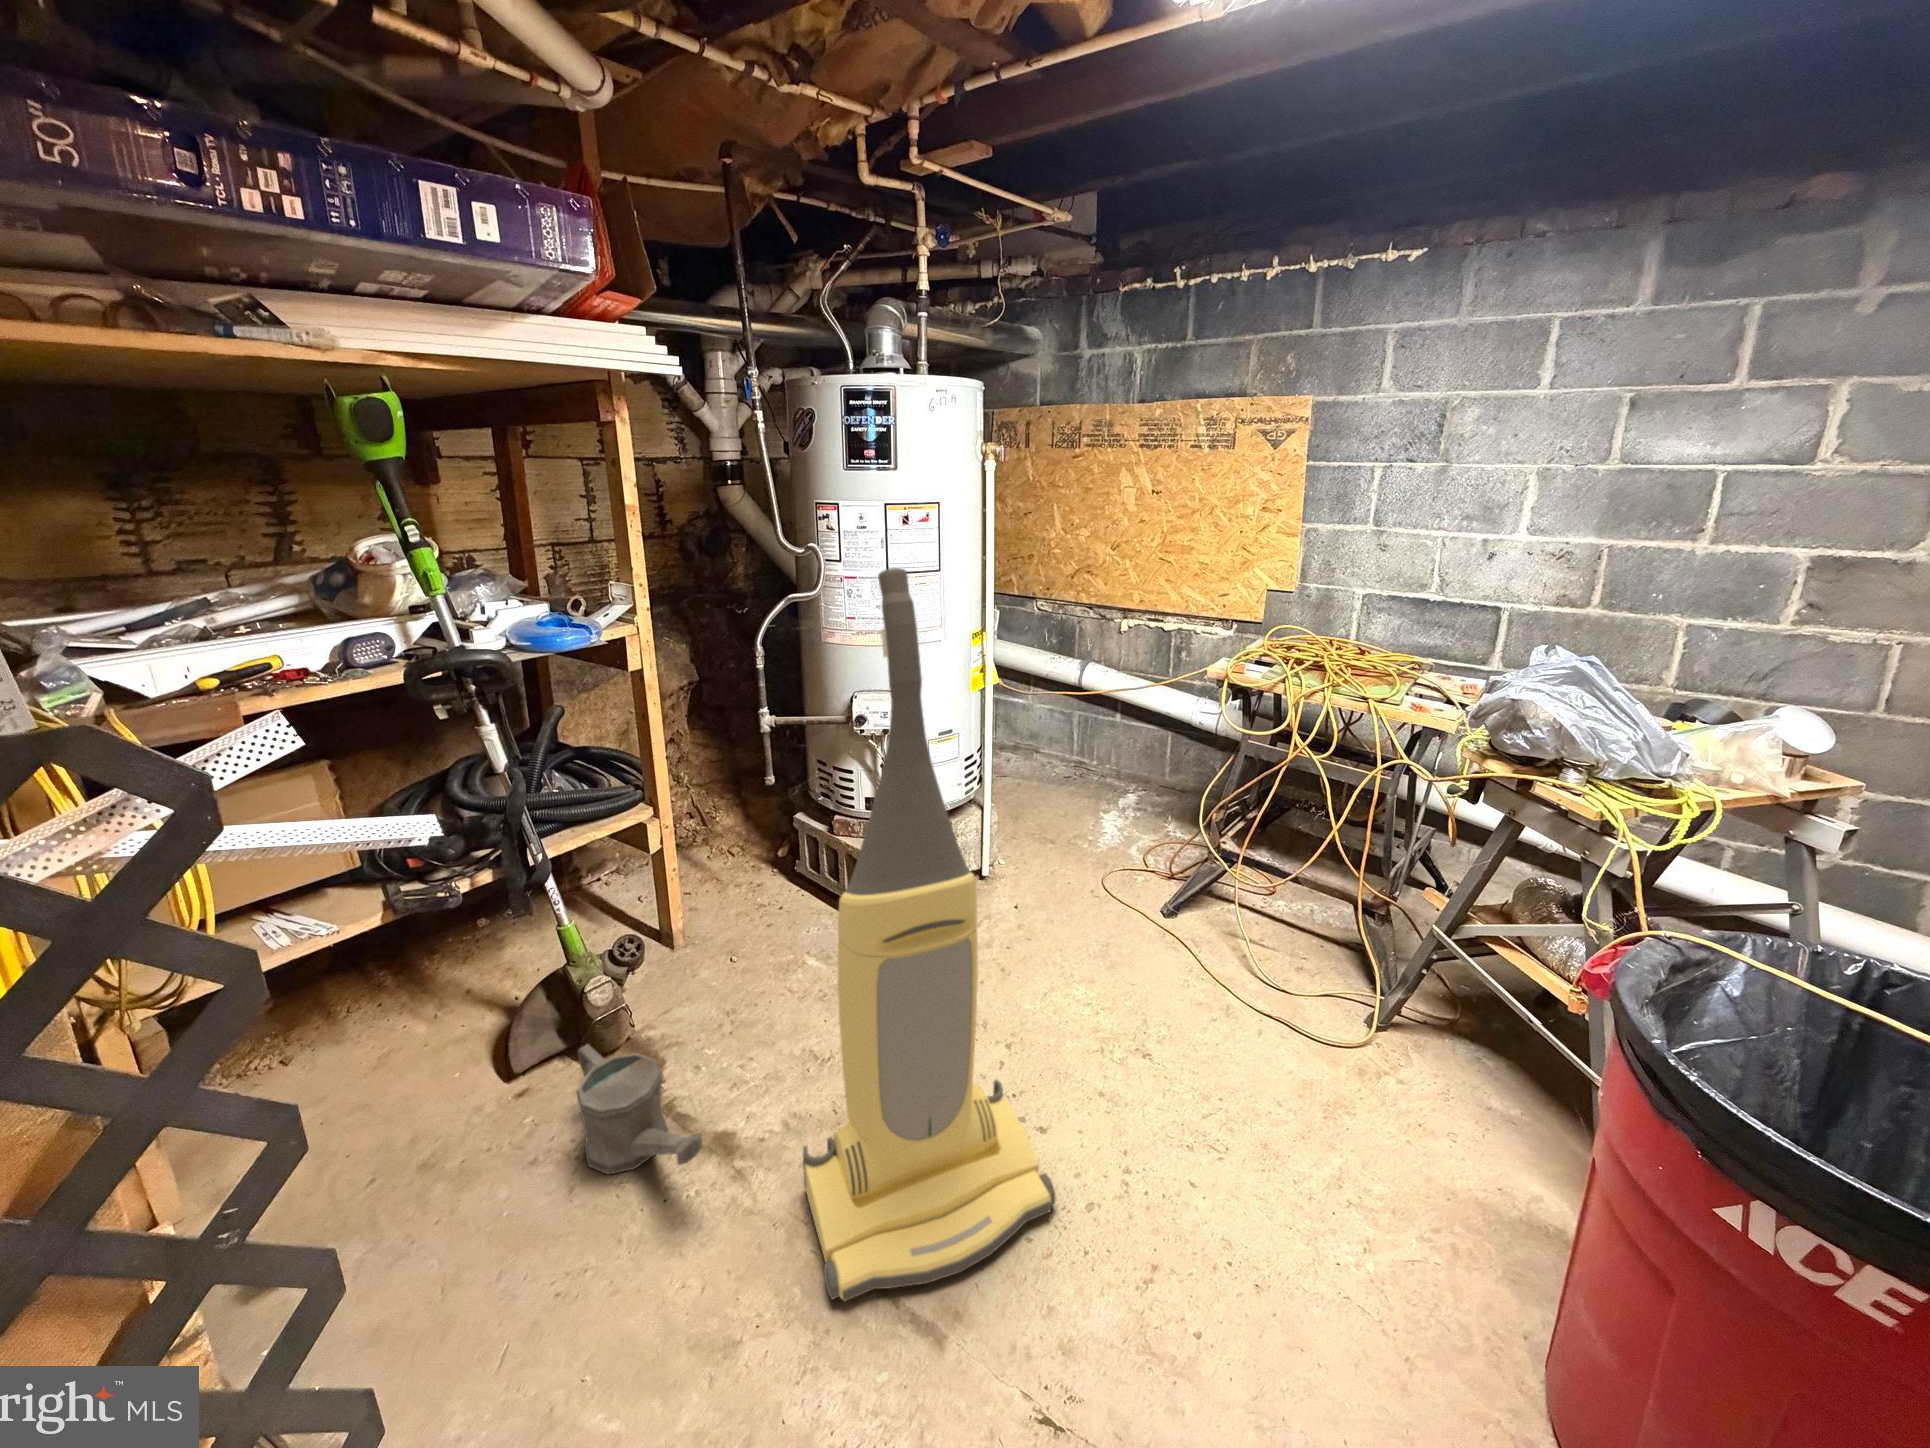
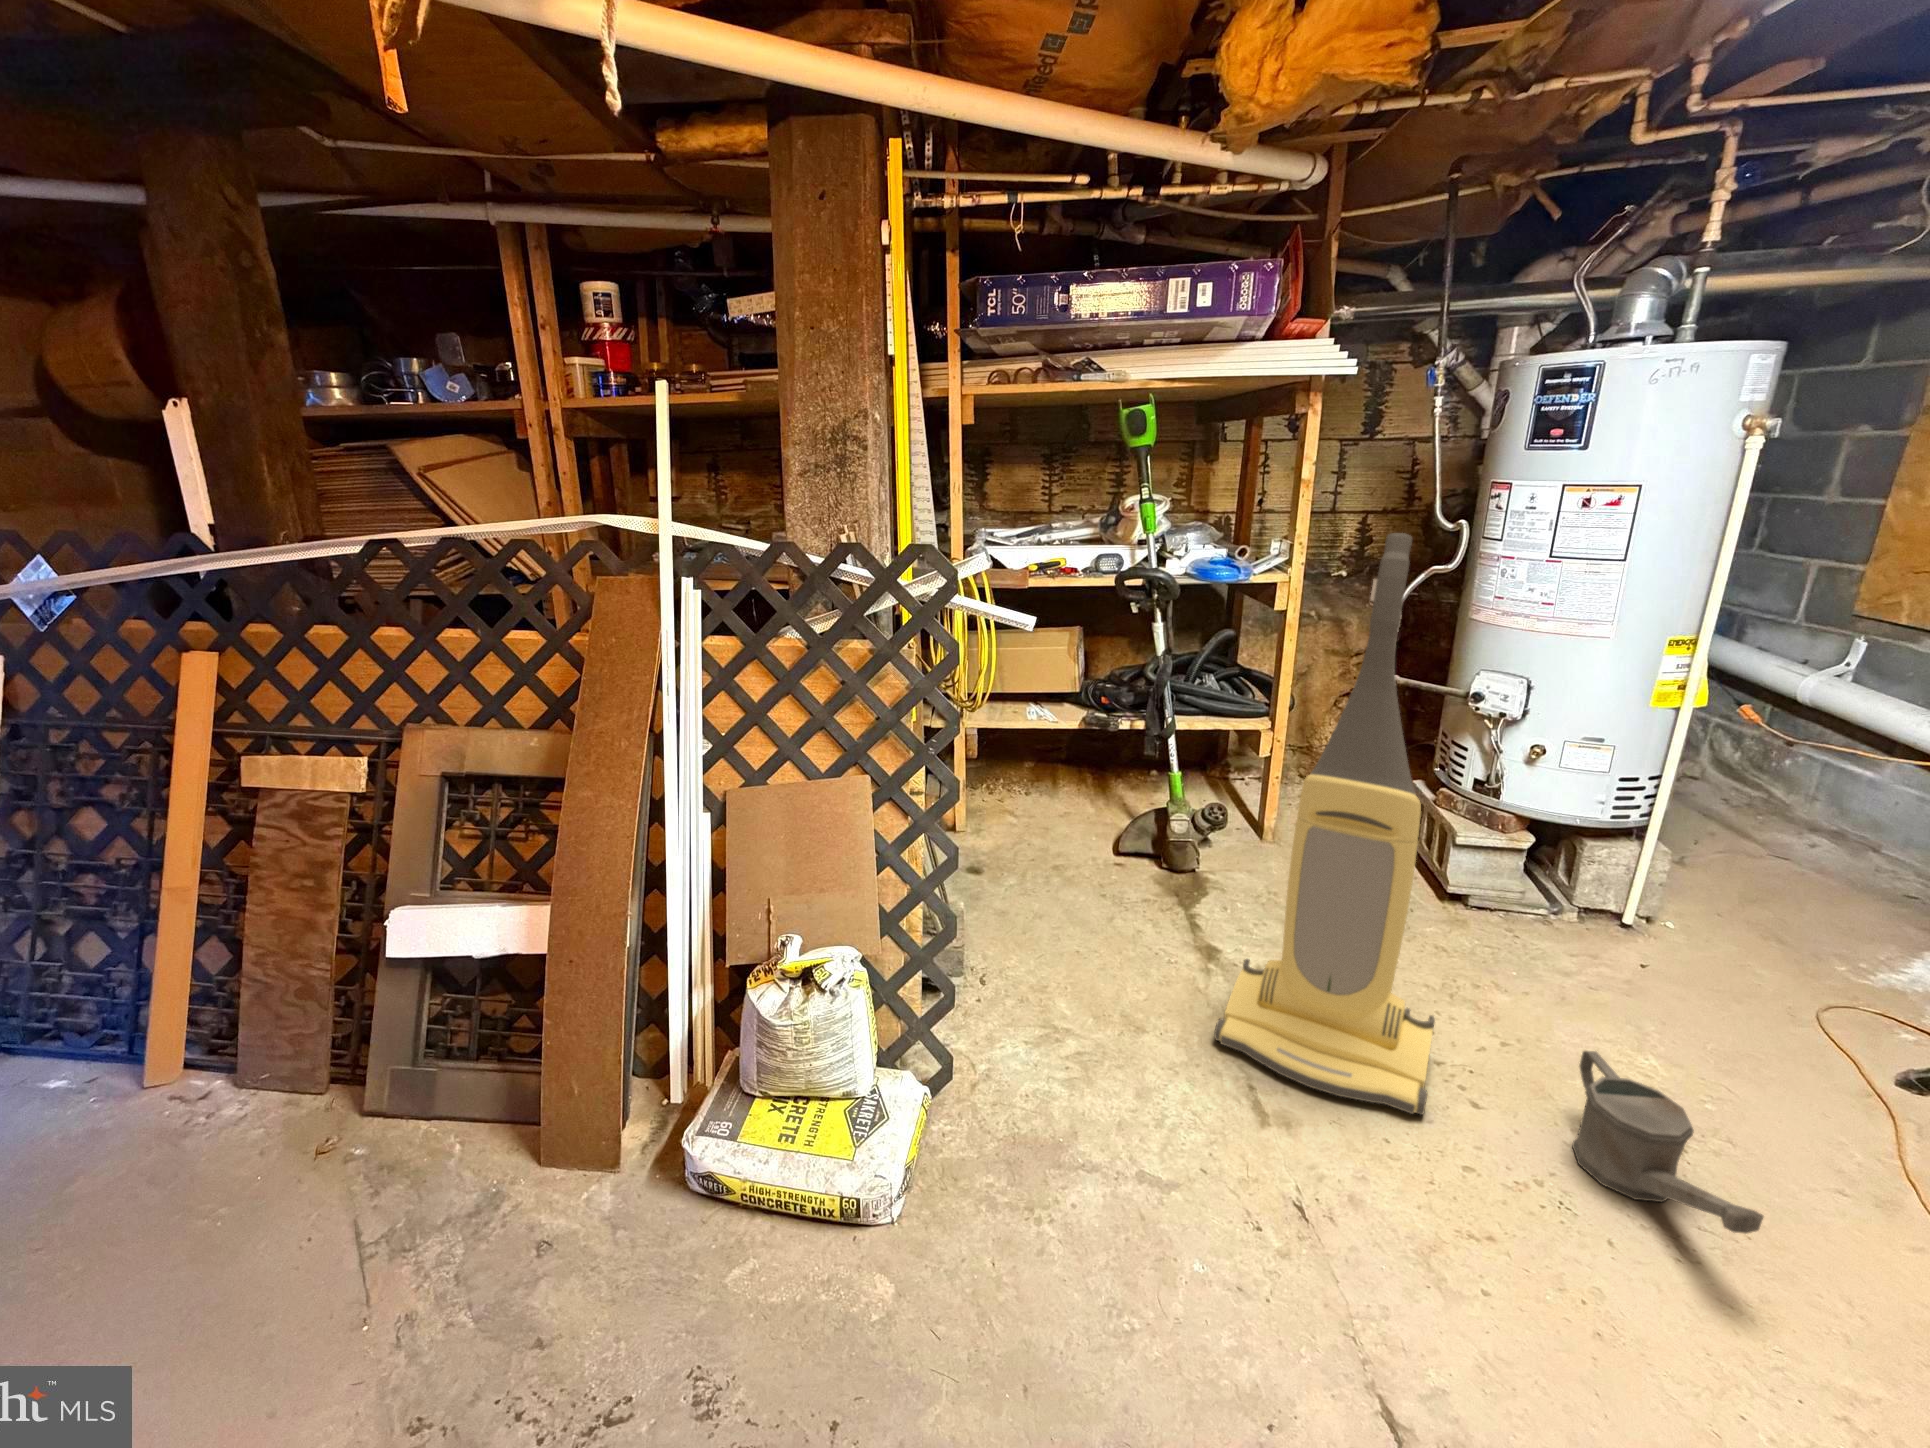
watering can: present [576,1044,703,1174] -> present [1572,1051,1763,1234]

